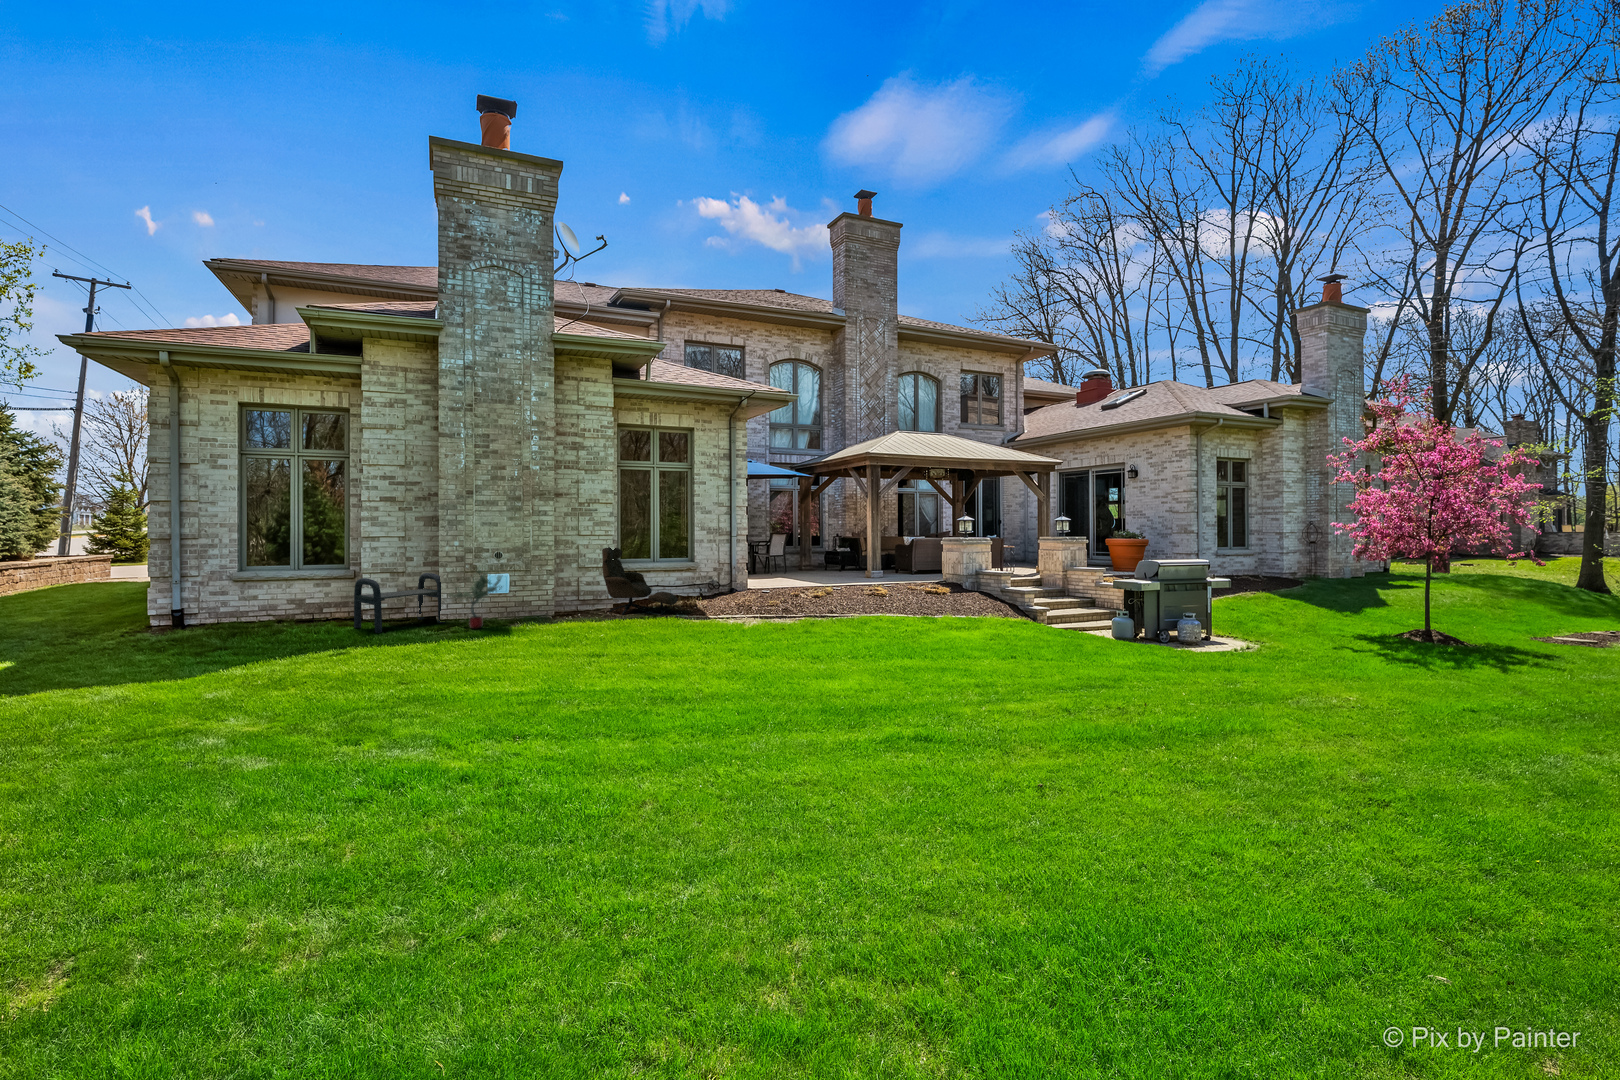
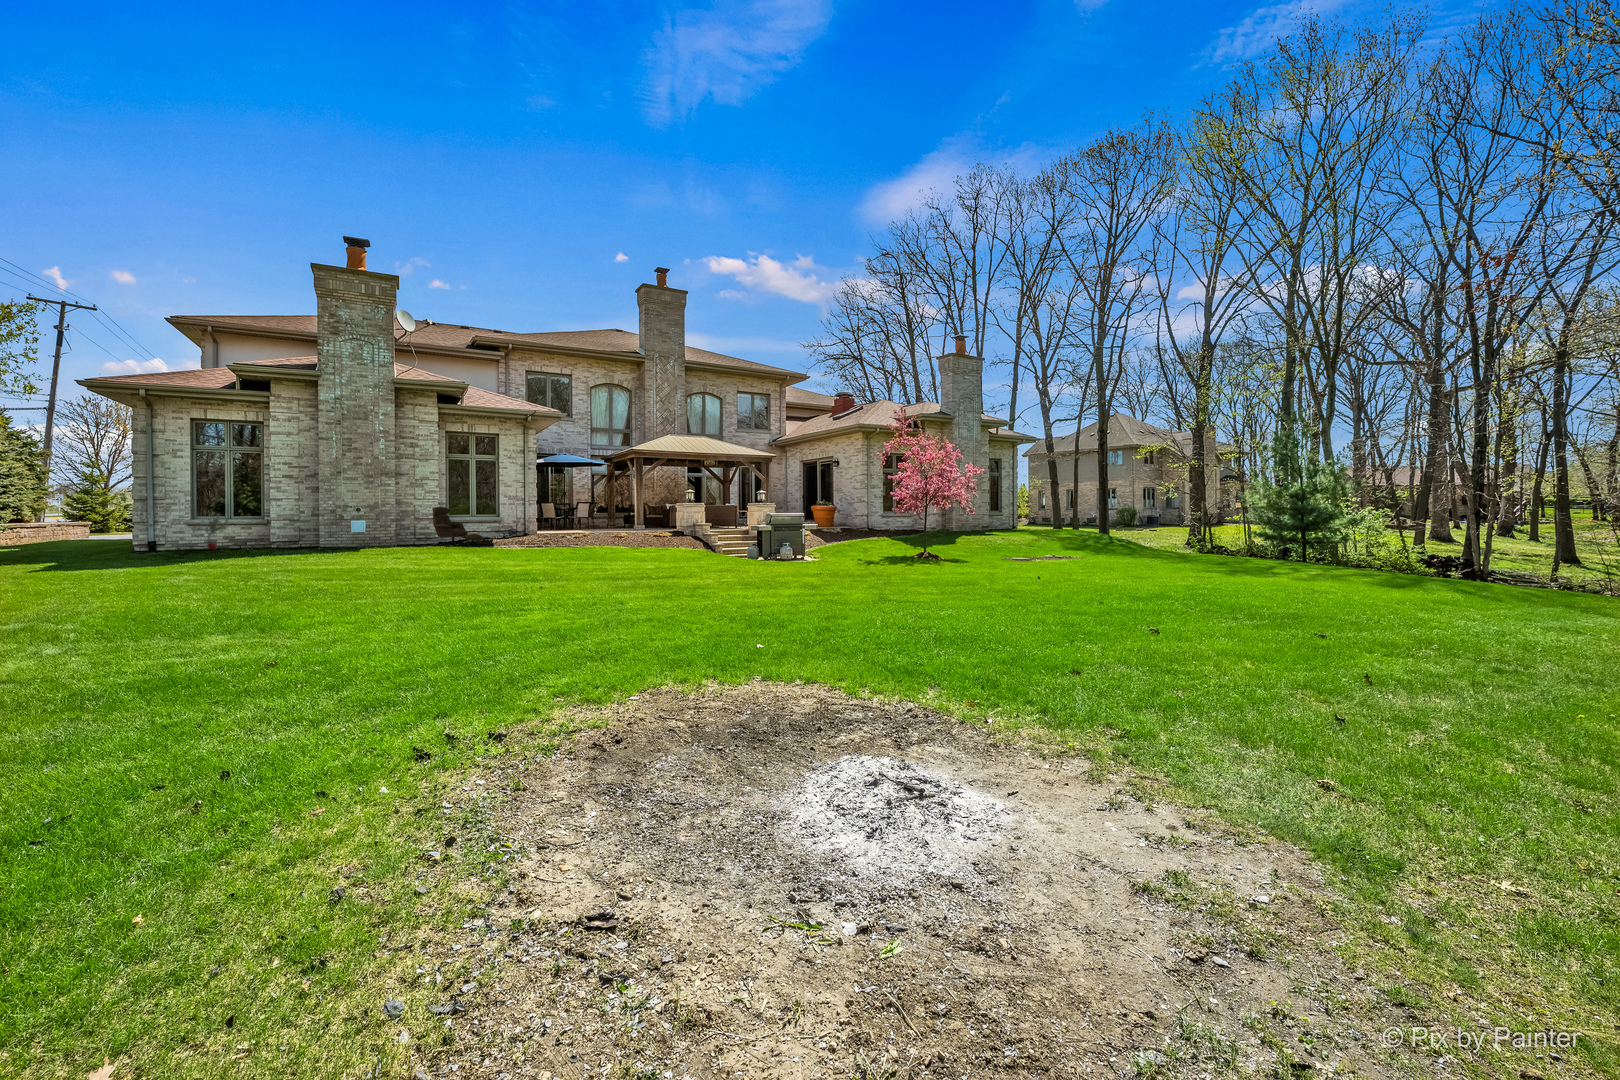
potted tree: present [450,569,502,629] -> present [193,513,229,550]
bench: present [354,573,445,633] -> none [267,520,327,553]

